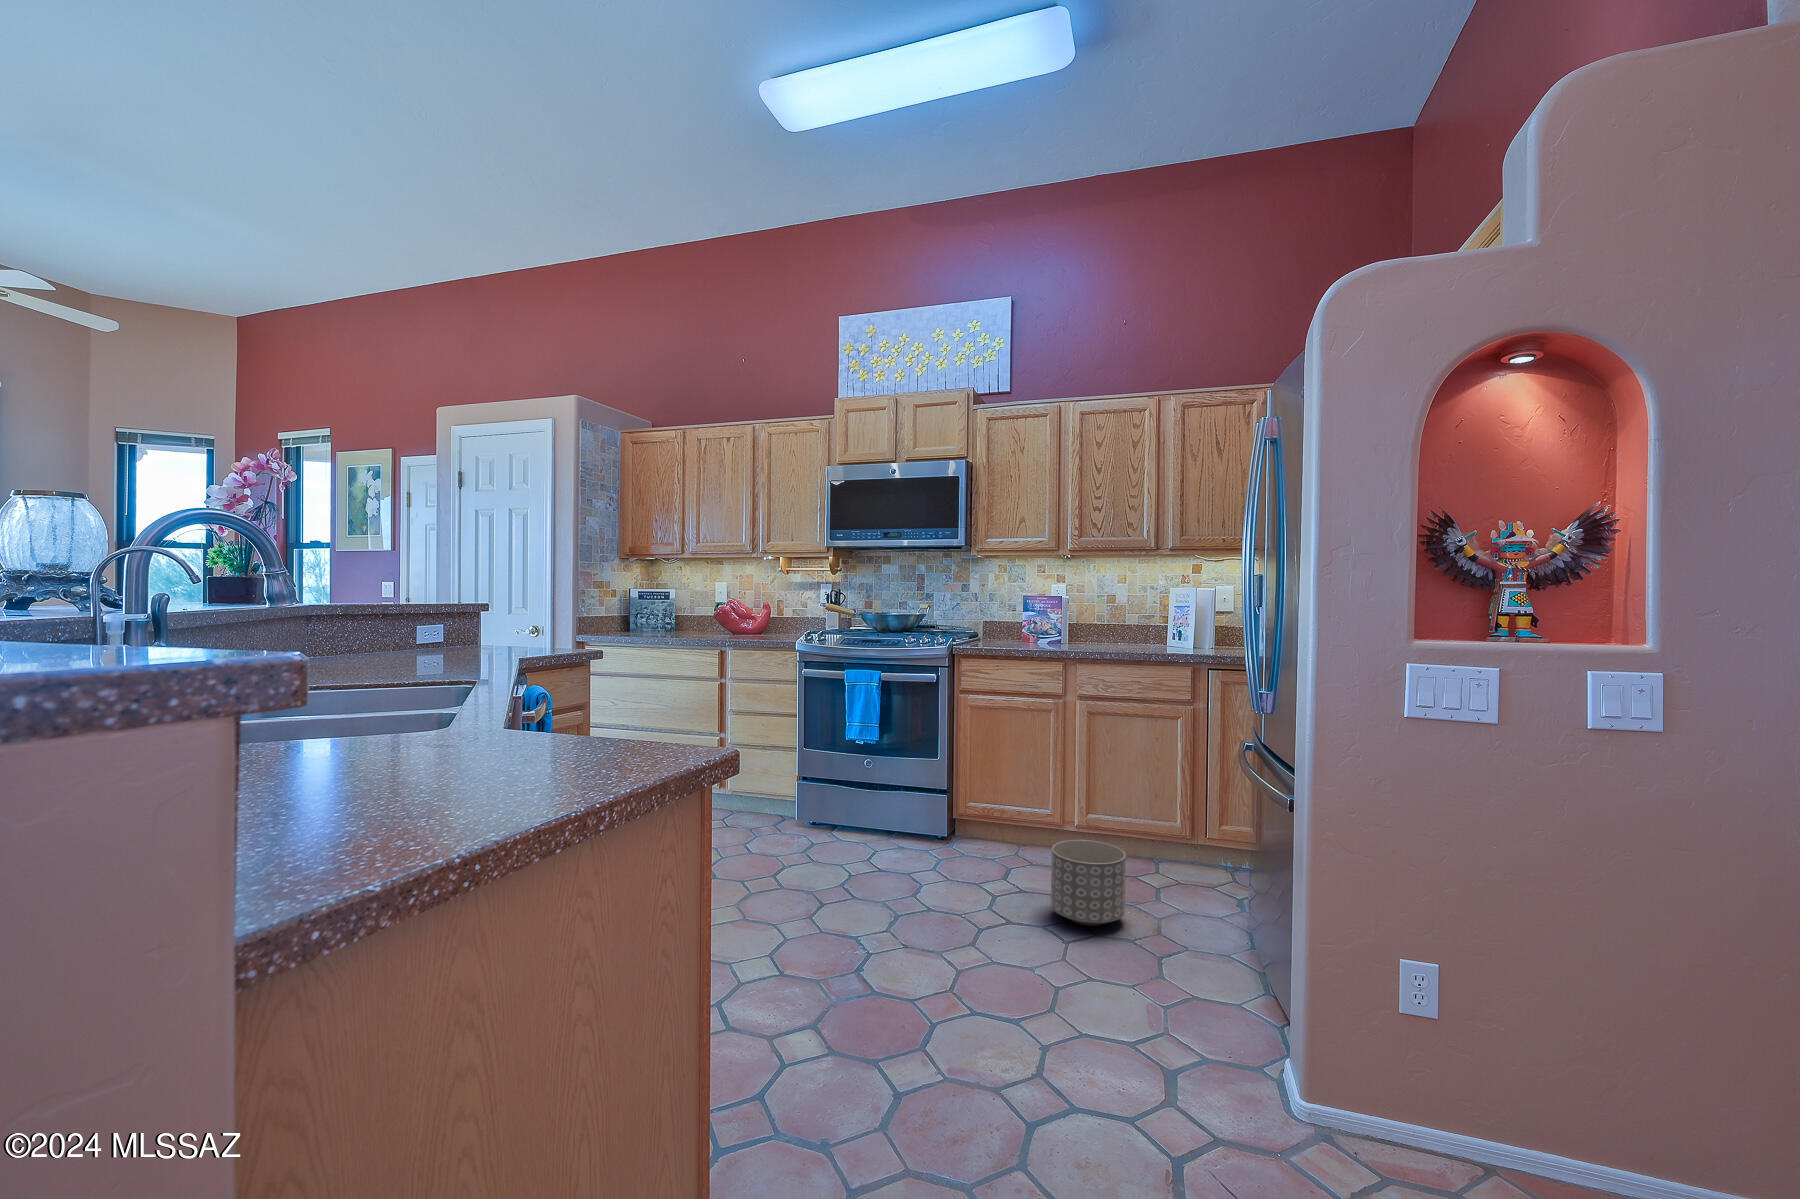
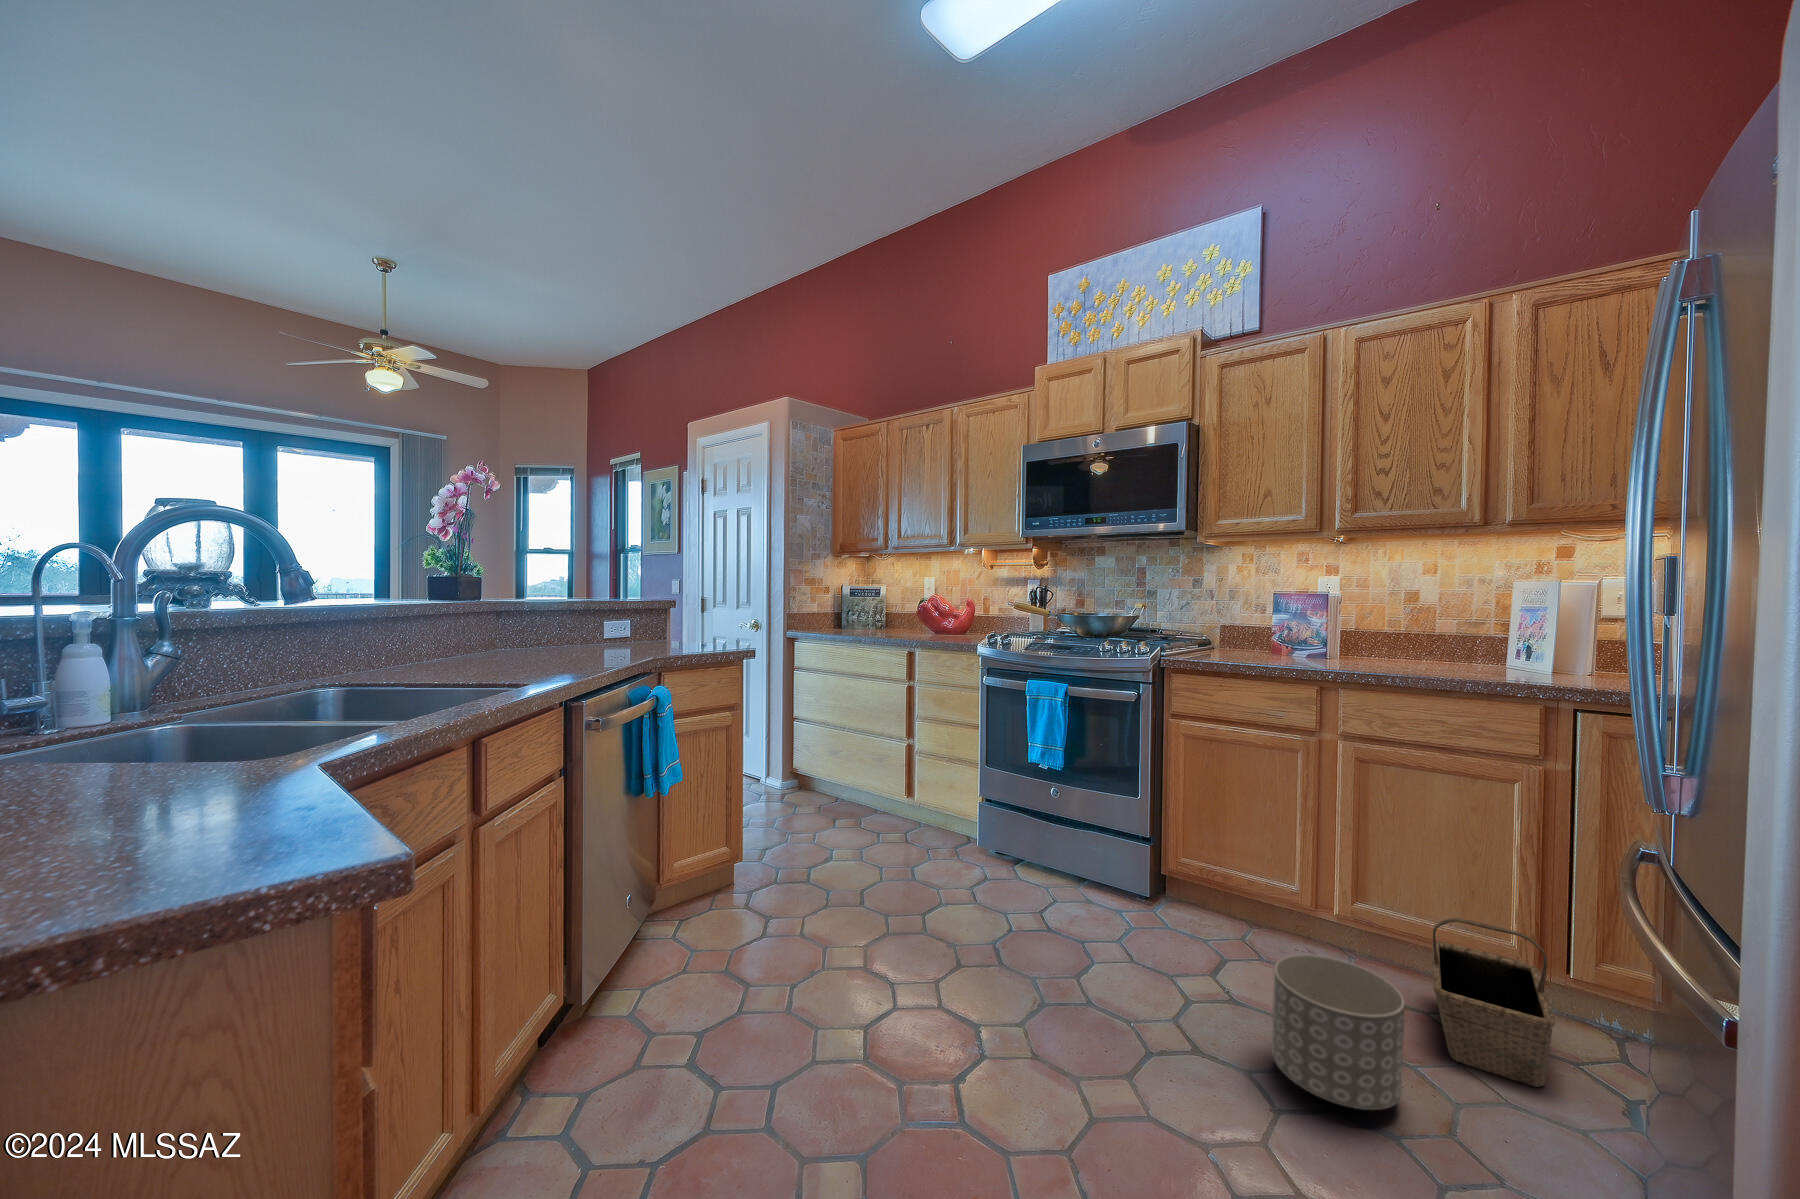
basket: none [1133,808,1198,899] -> present [1432,918,1555,1087]

